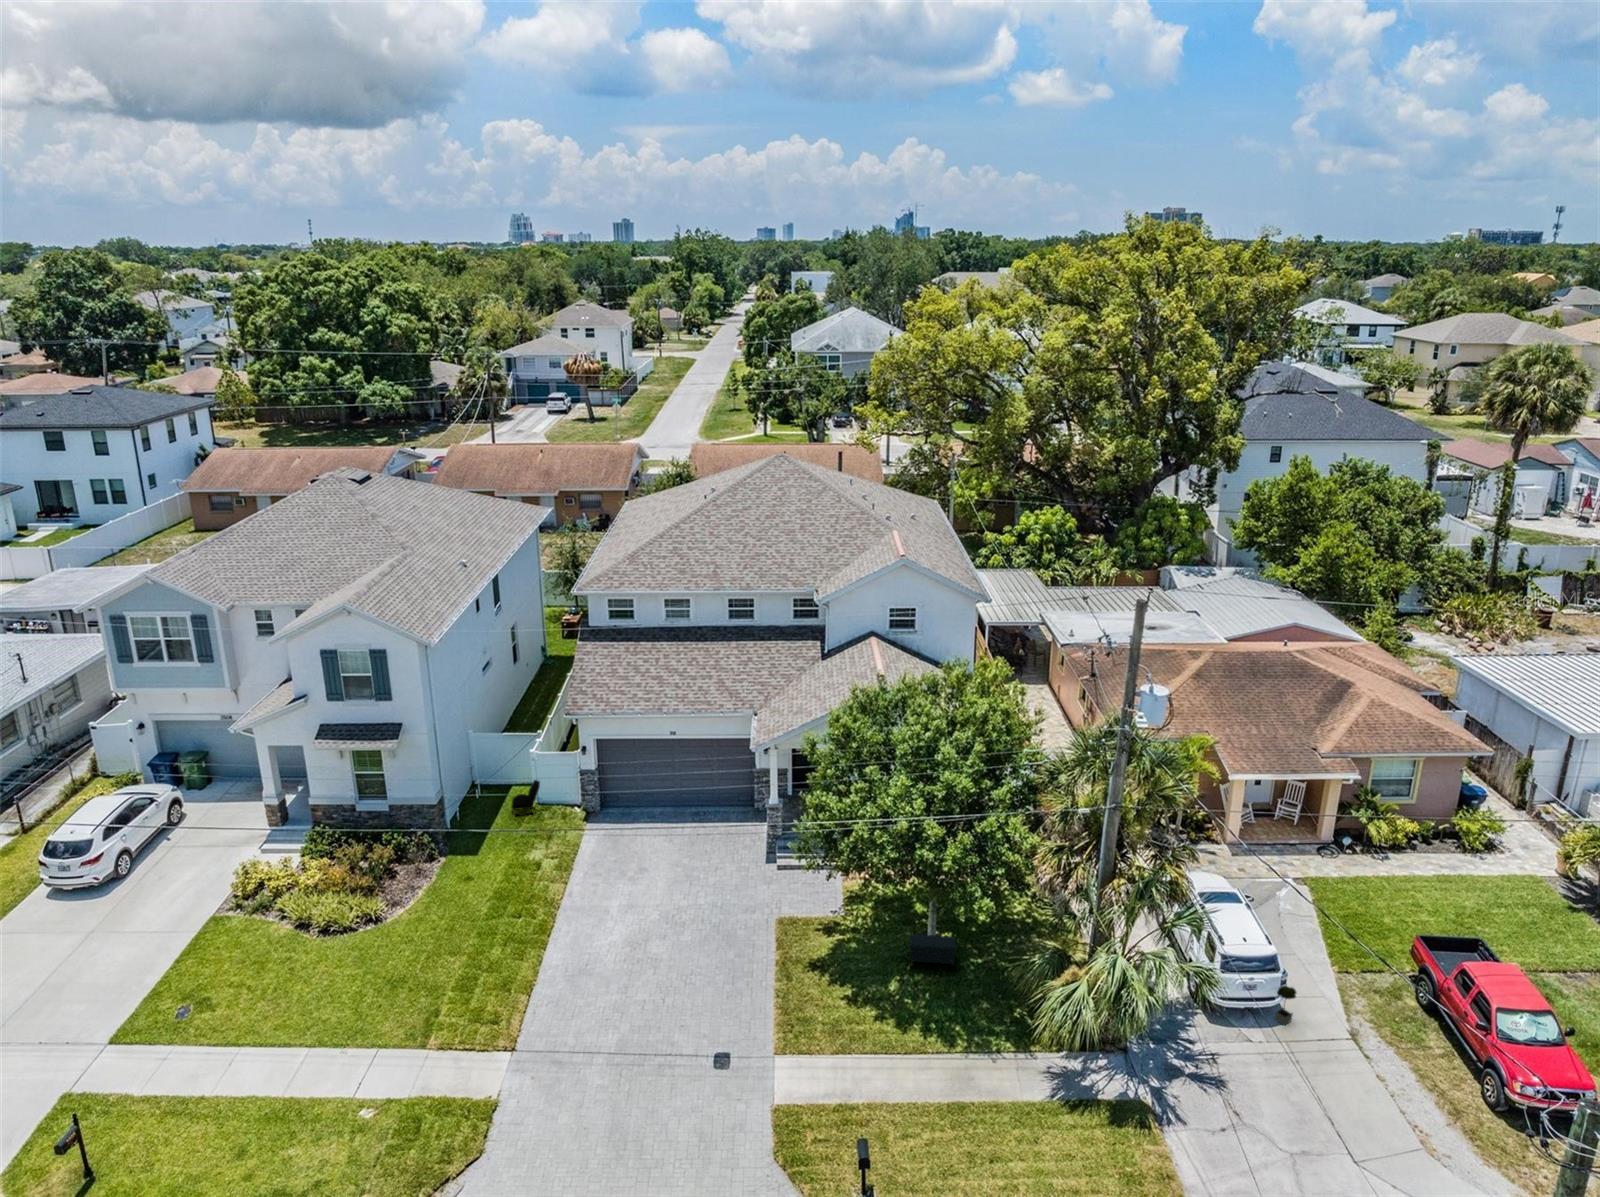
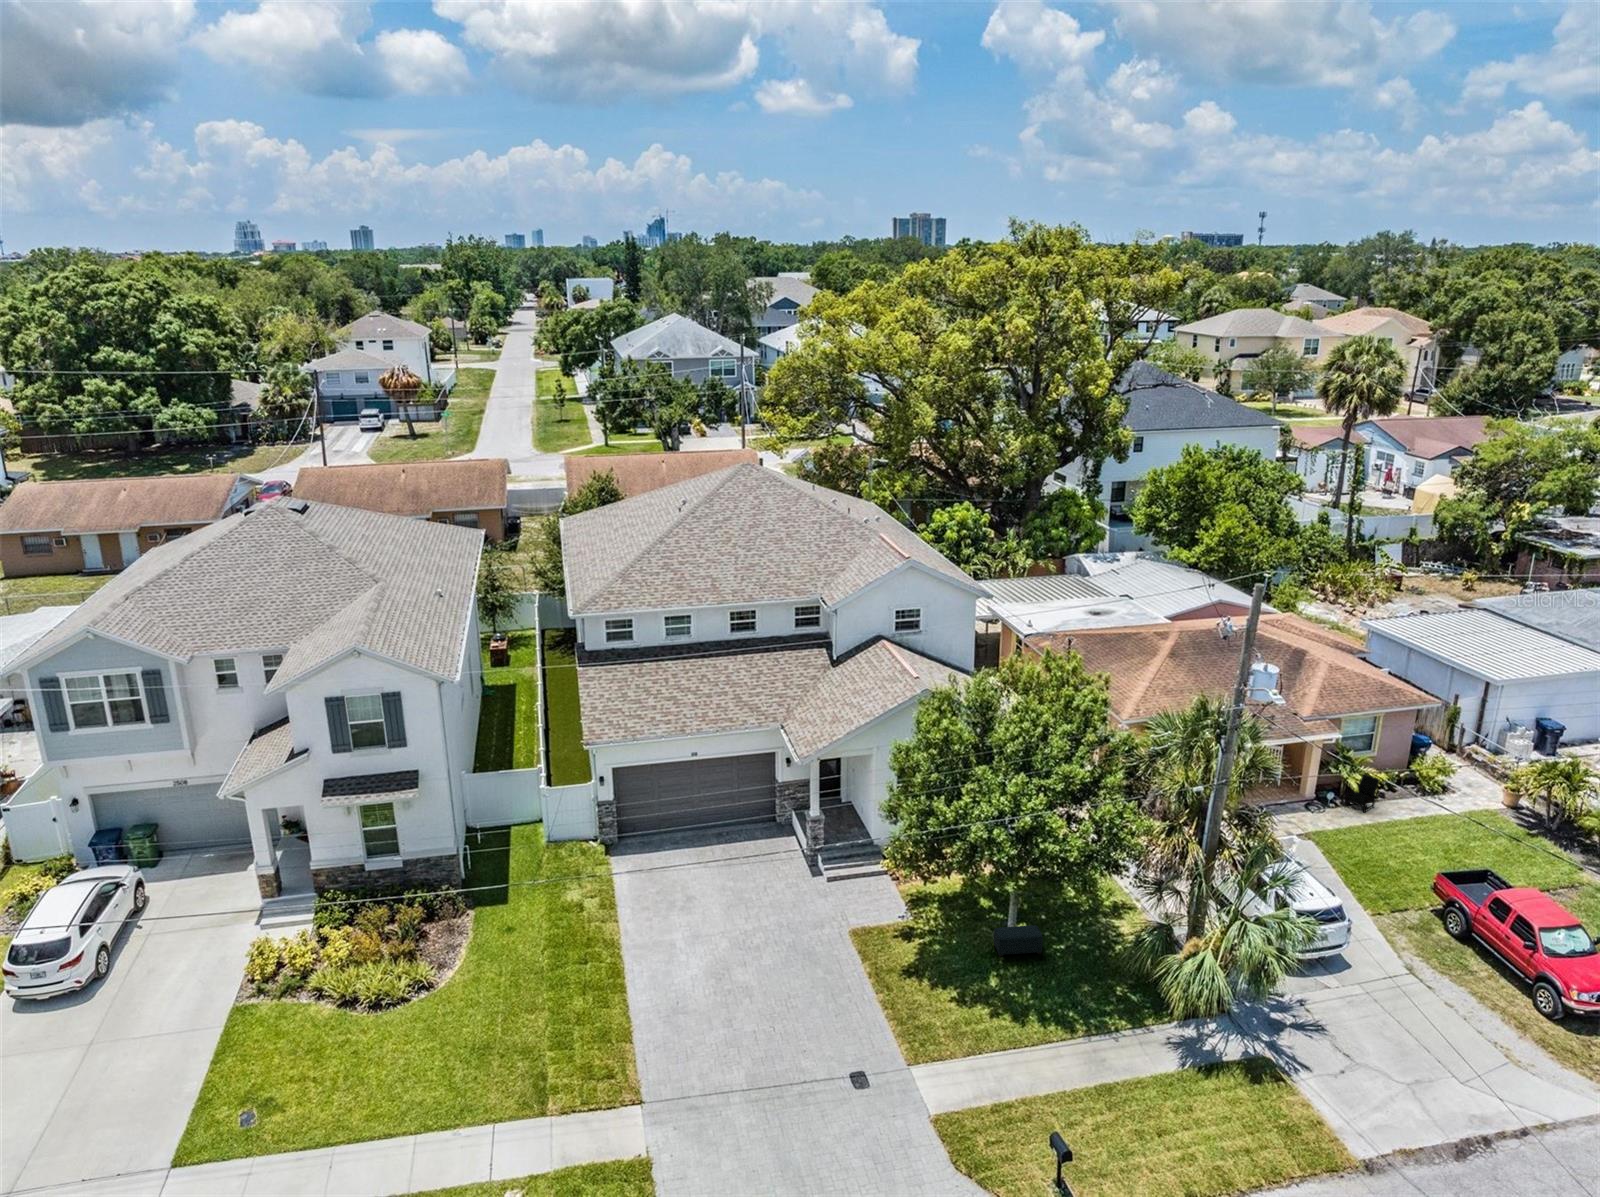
lounge chair: present [512,780,540,817] -> present [1345,774,1380,812]
potted tree: present [1275,986,1296,1025] -> none [1340,932,1362,969]

